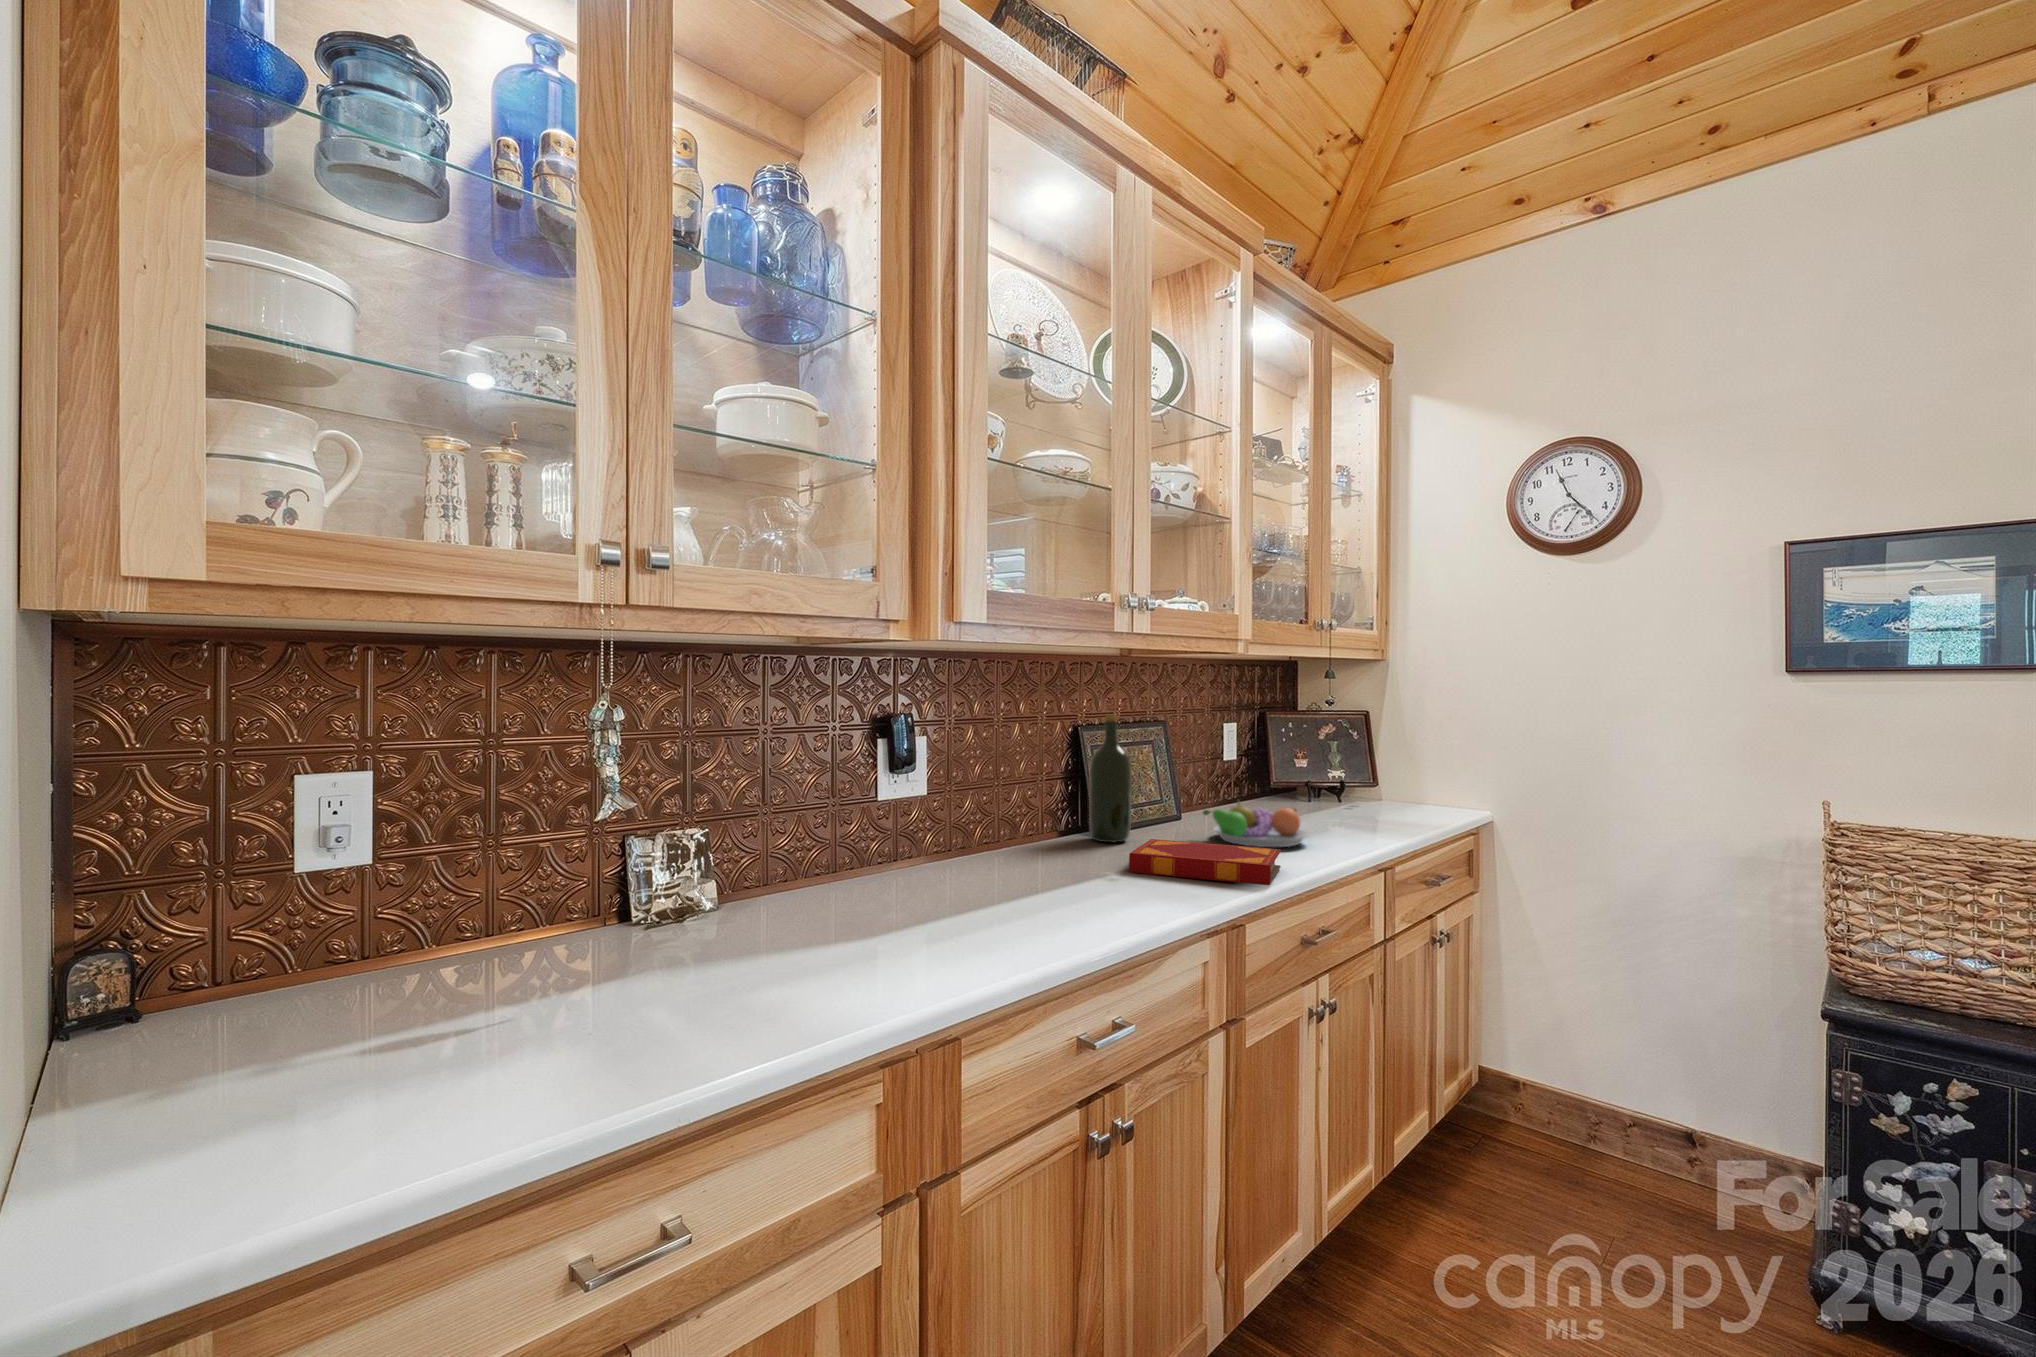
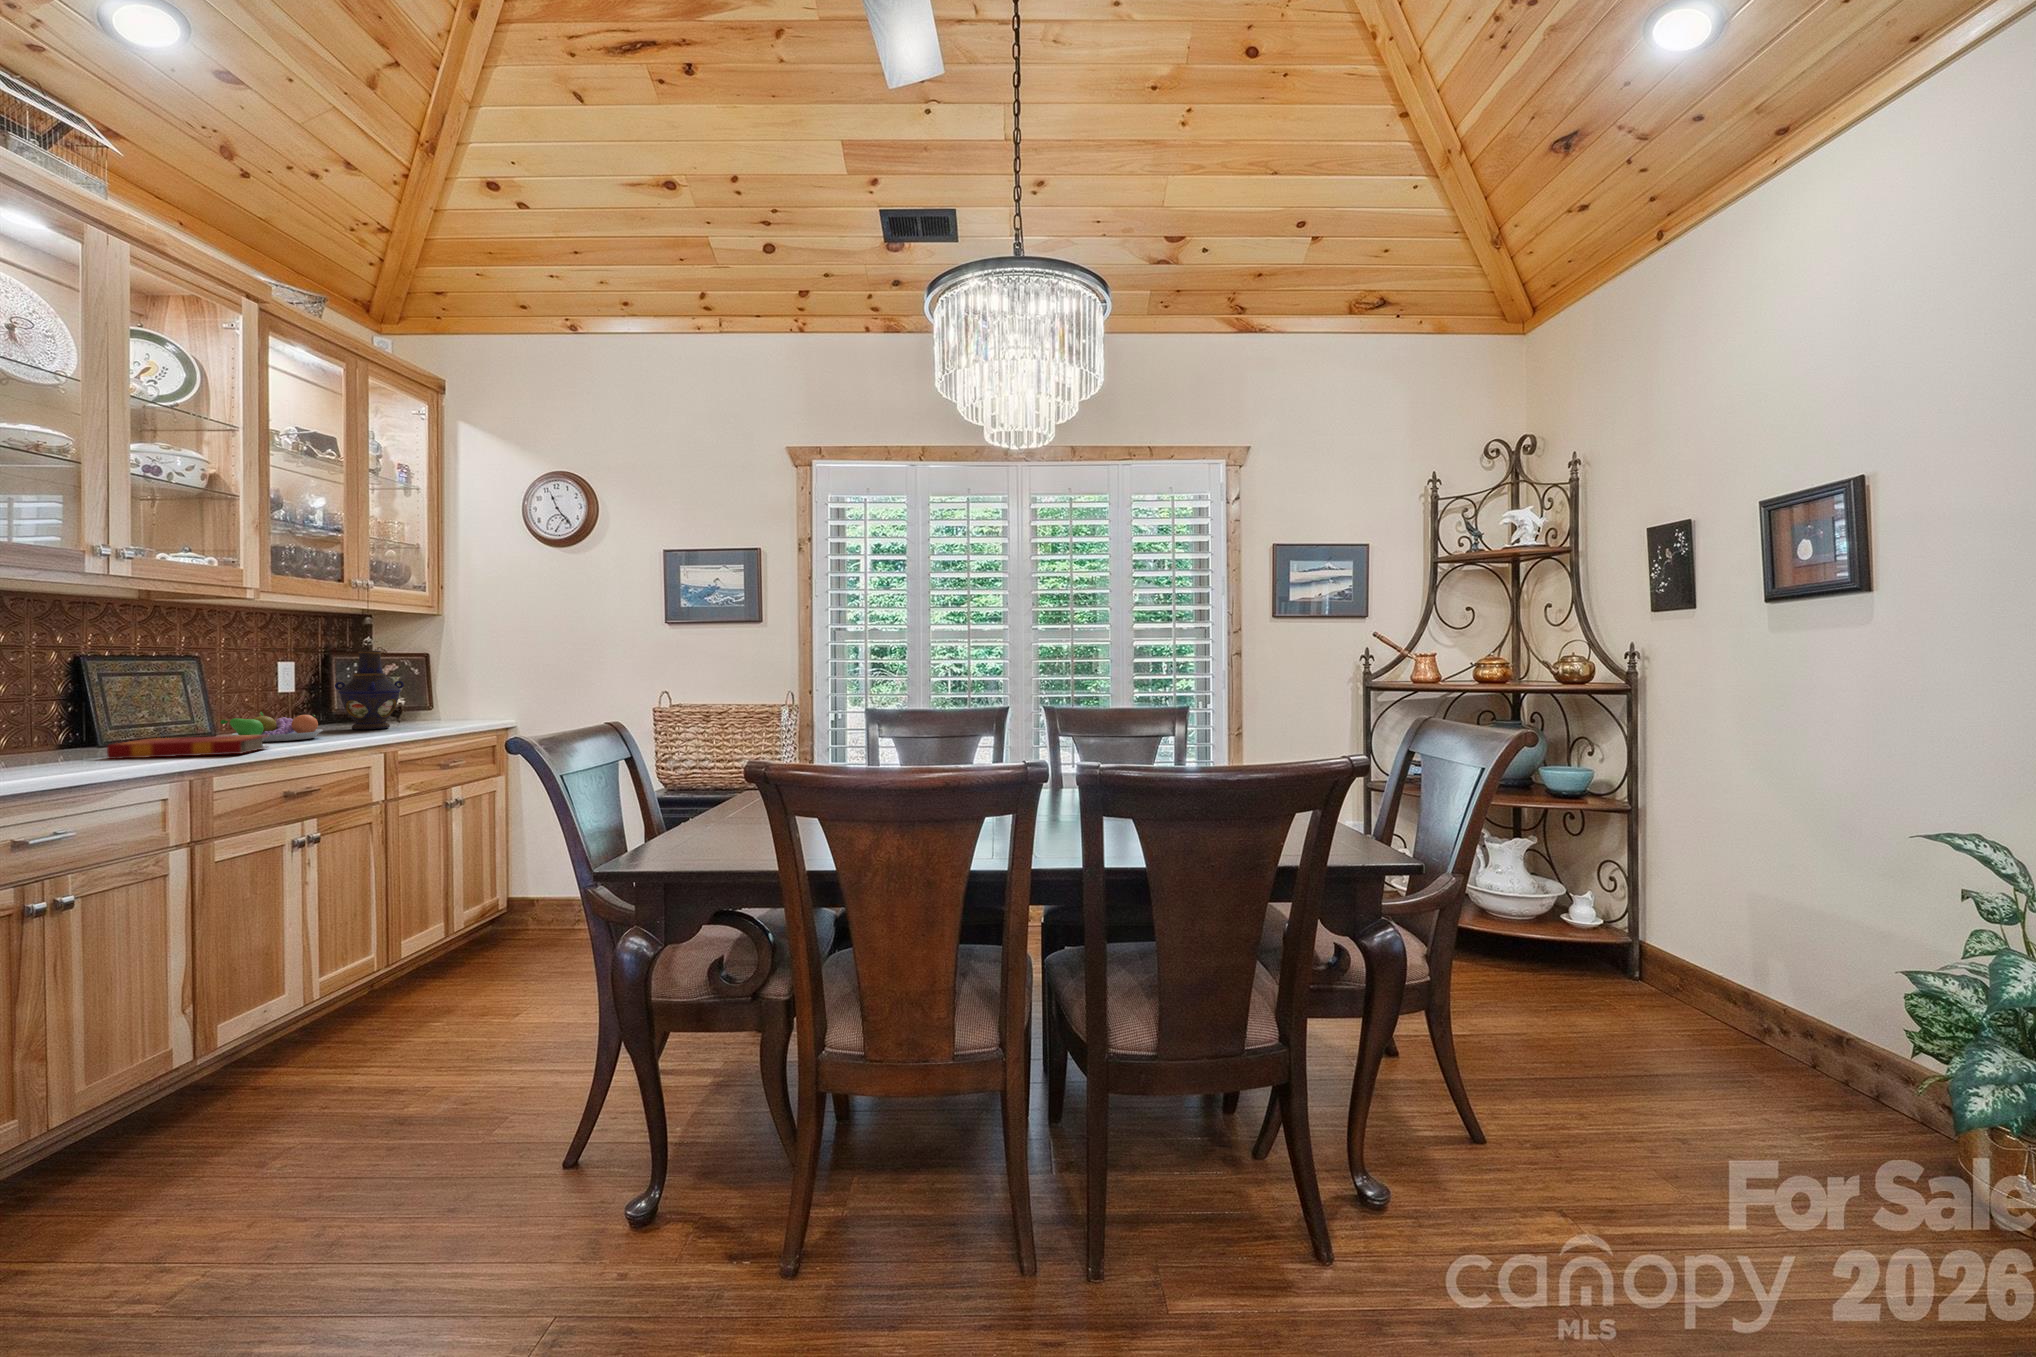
wine bottle: present [1089,715,1132,842] -> none [84,647,135,749]
vase: none [1296,715,1373,826] -> present [335,651,404,730]

